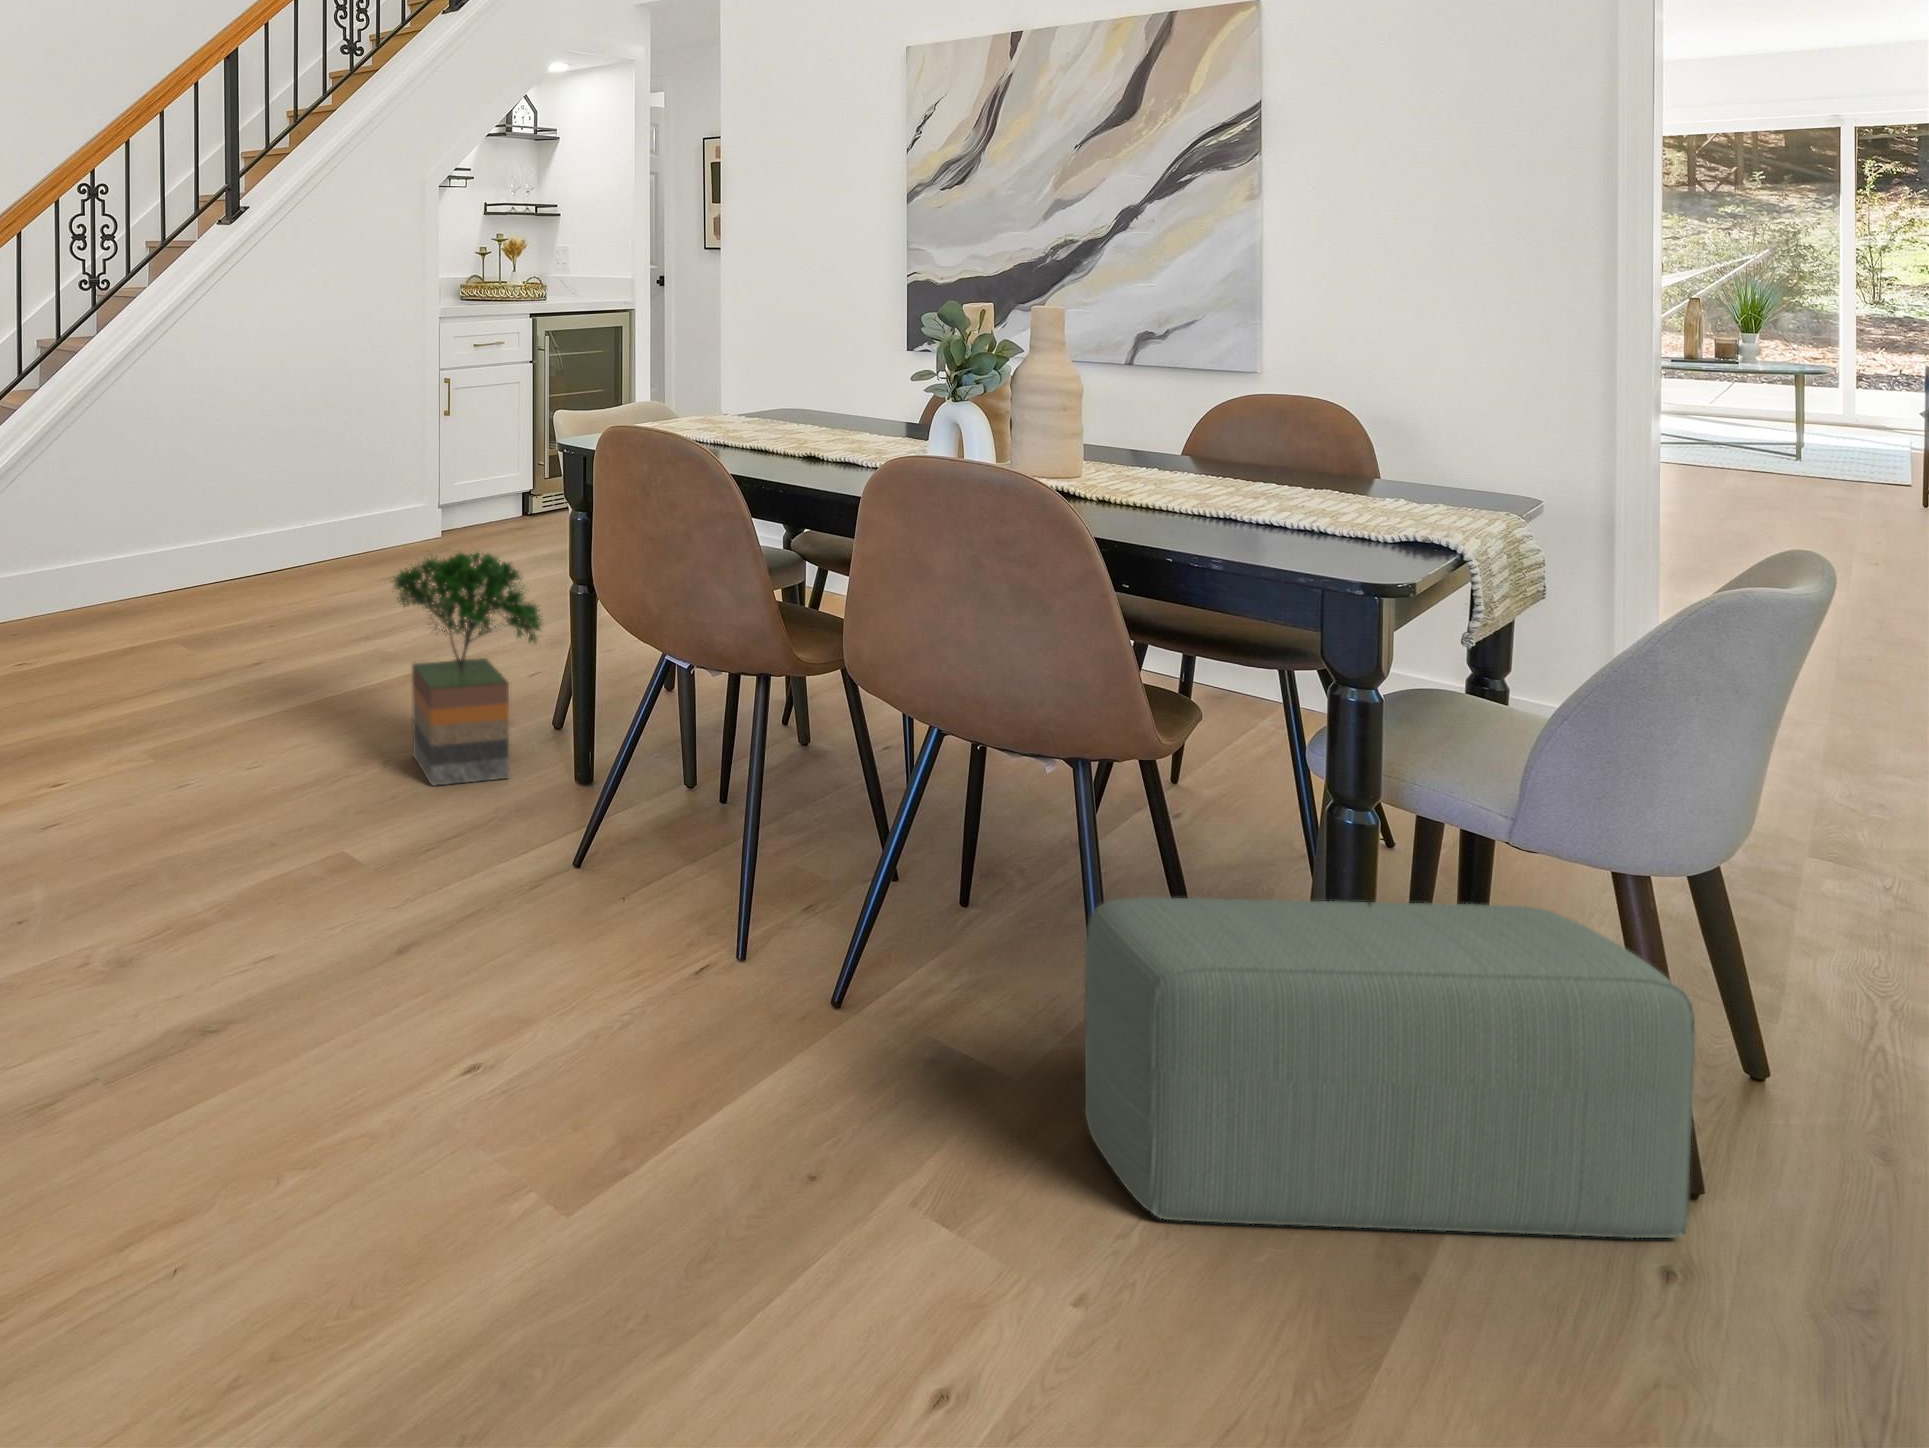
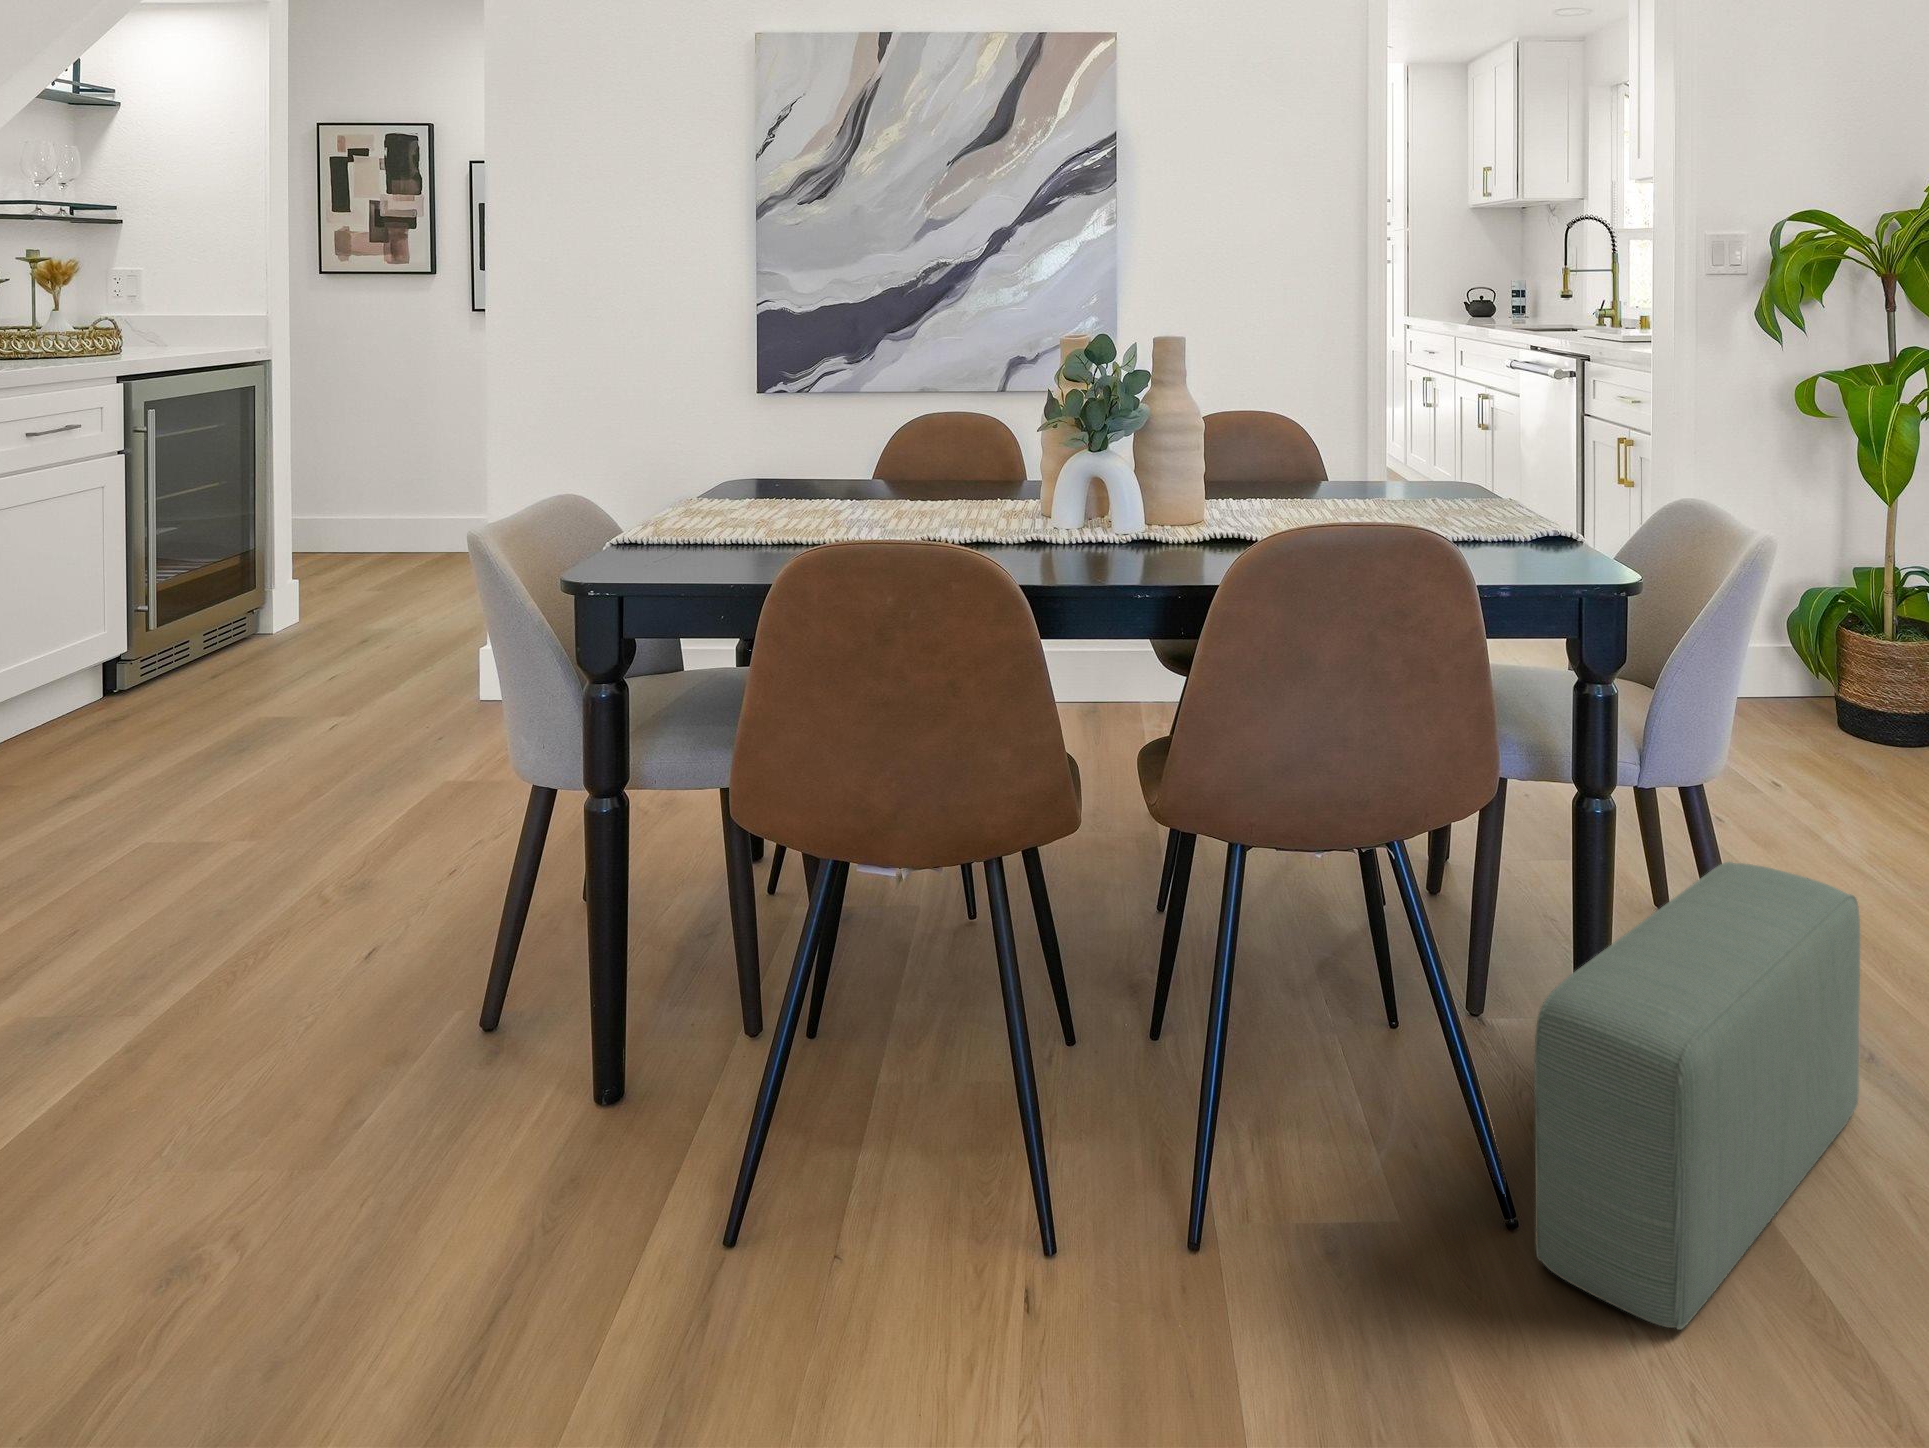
potted tree: present [391,552,542,786] -> none [251,775,571,1222]

